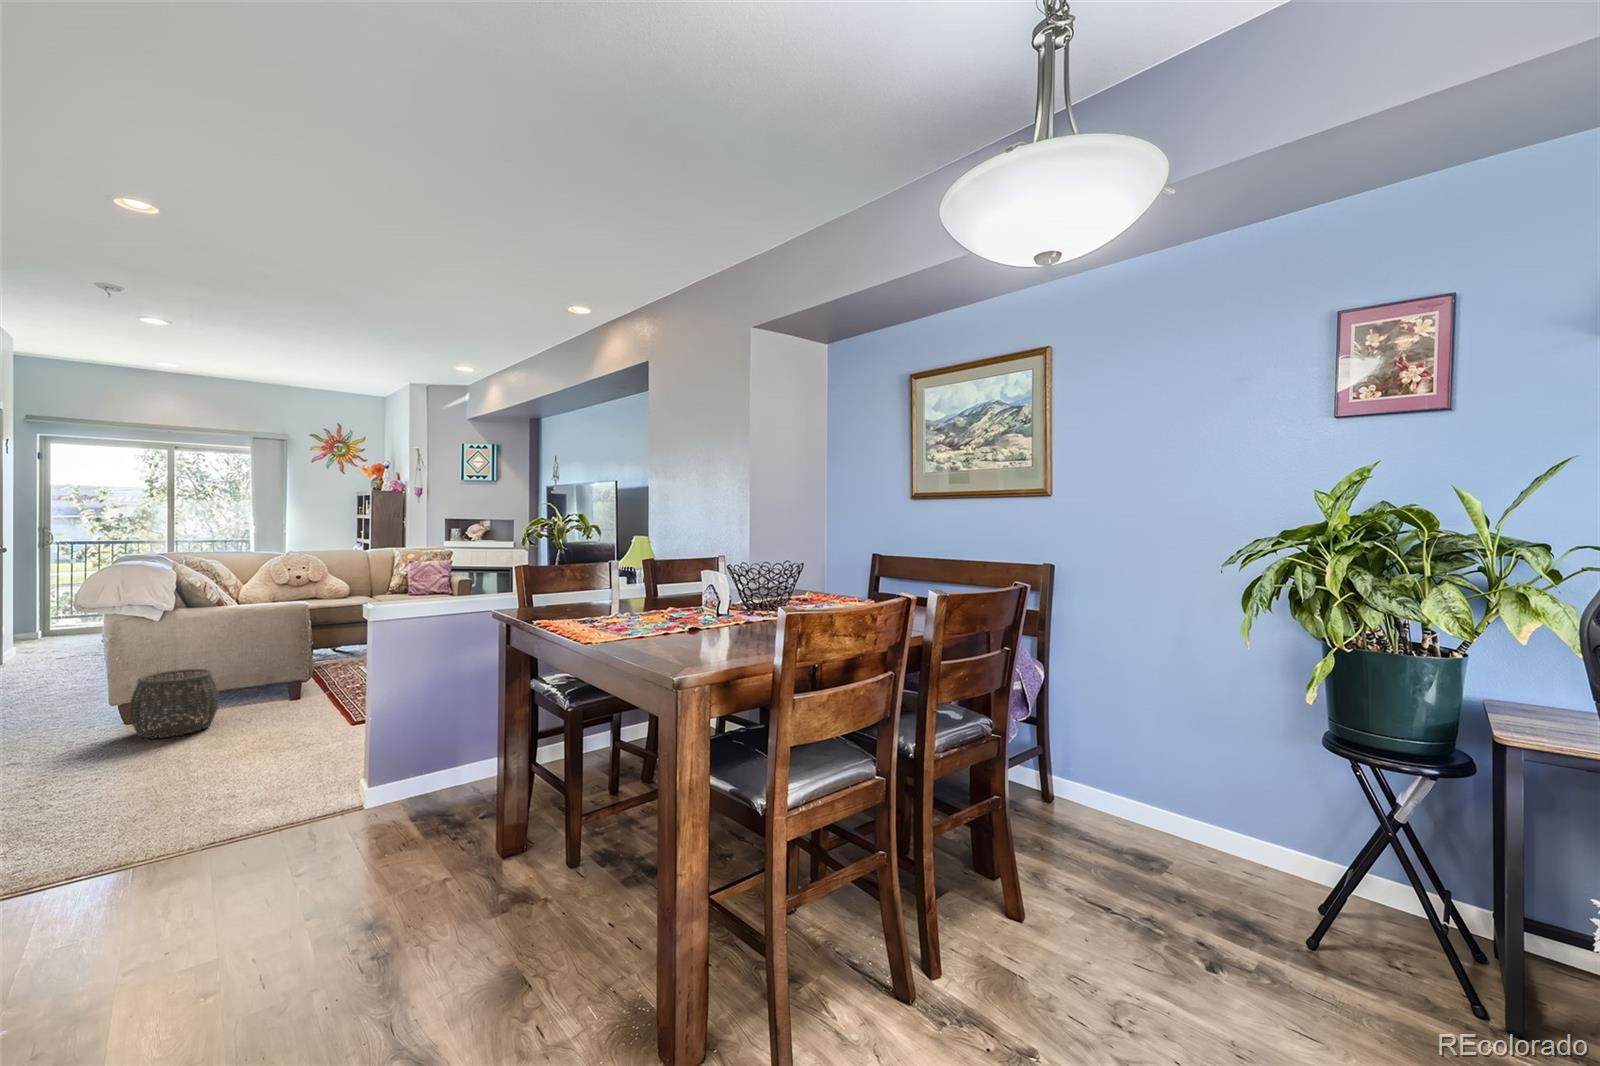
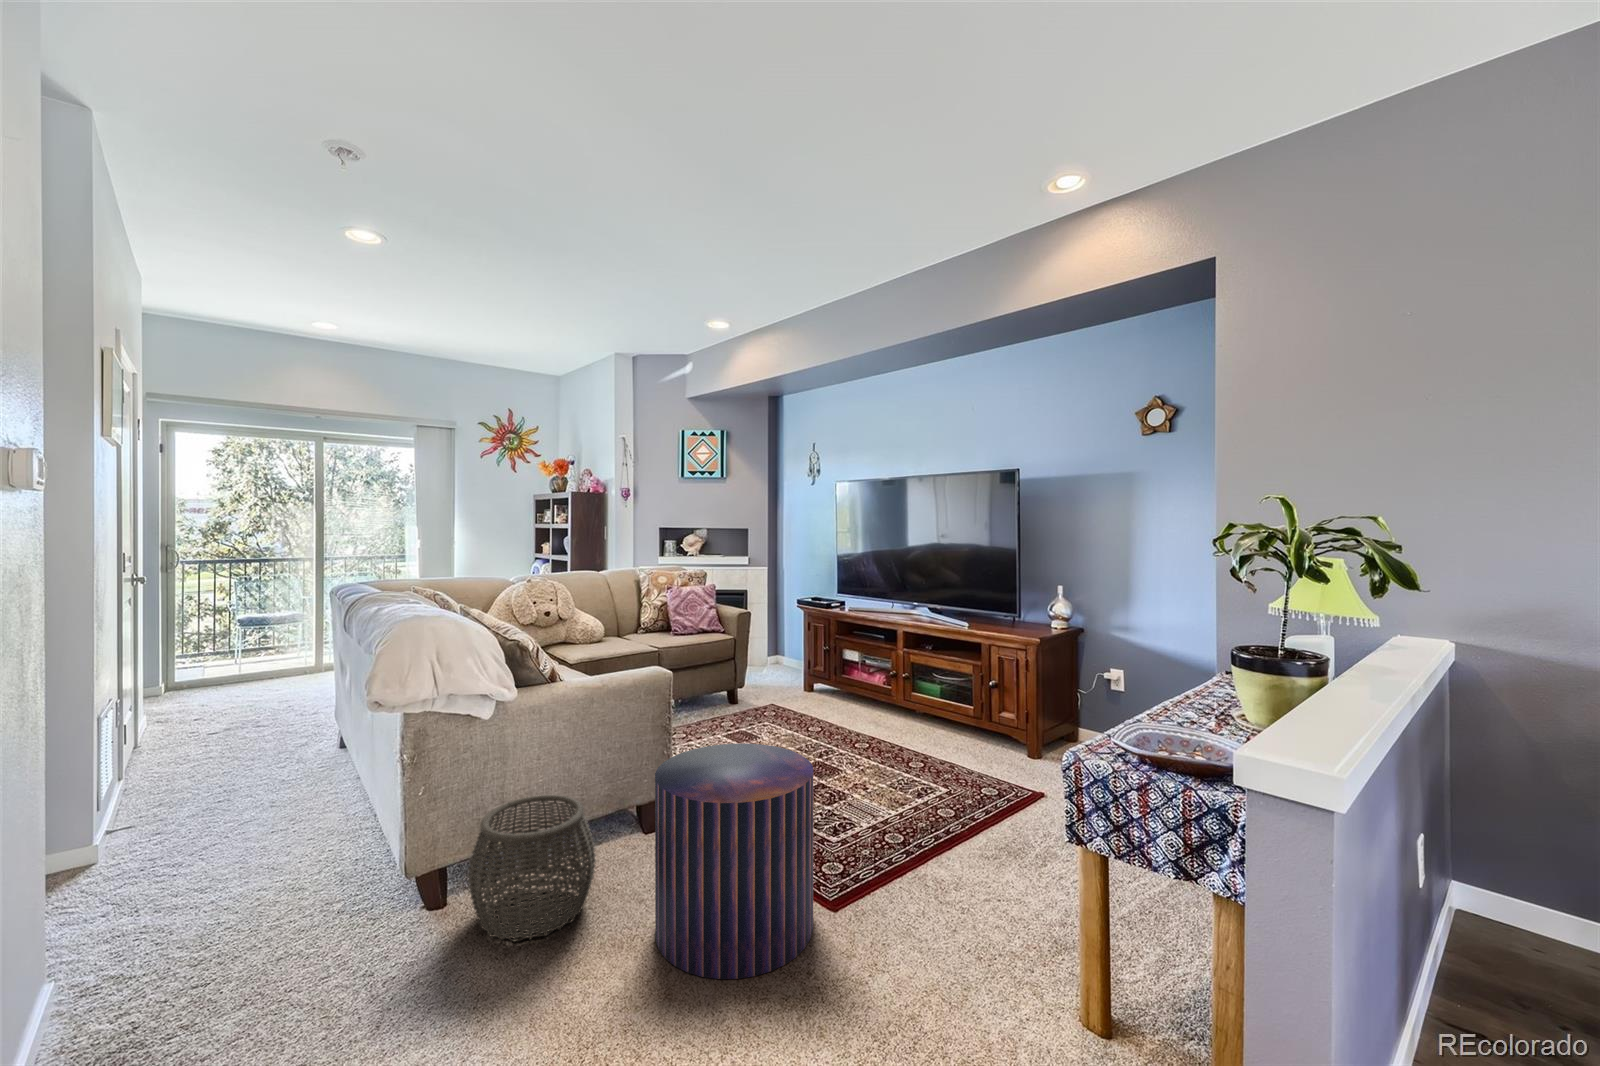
pouf: none [226,641,336,750] -> present [655,743,813,979]

